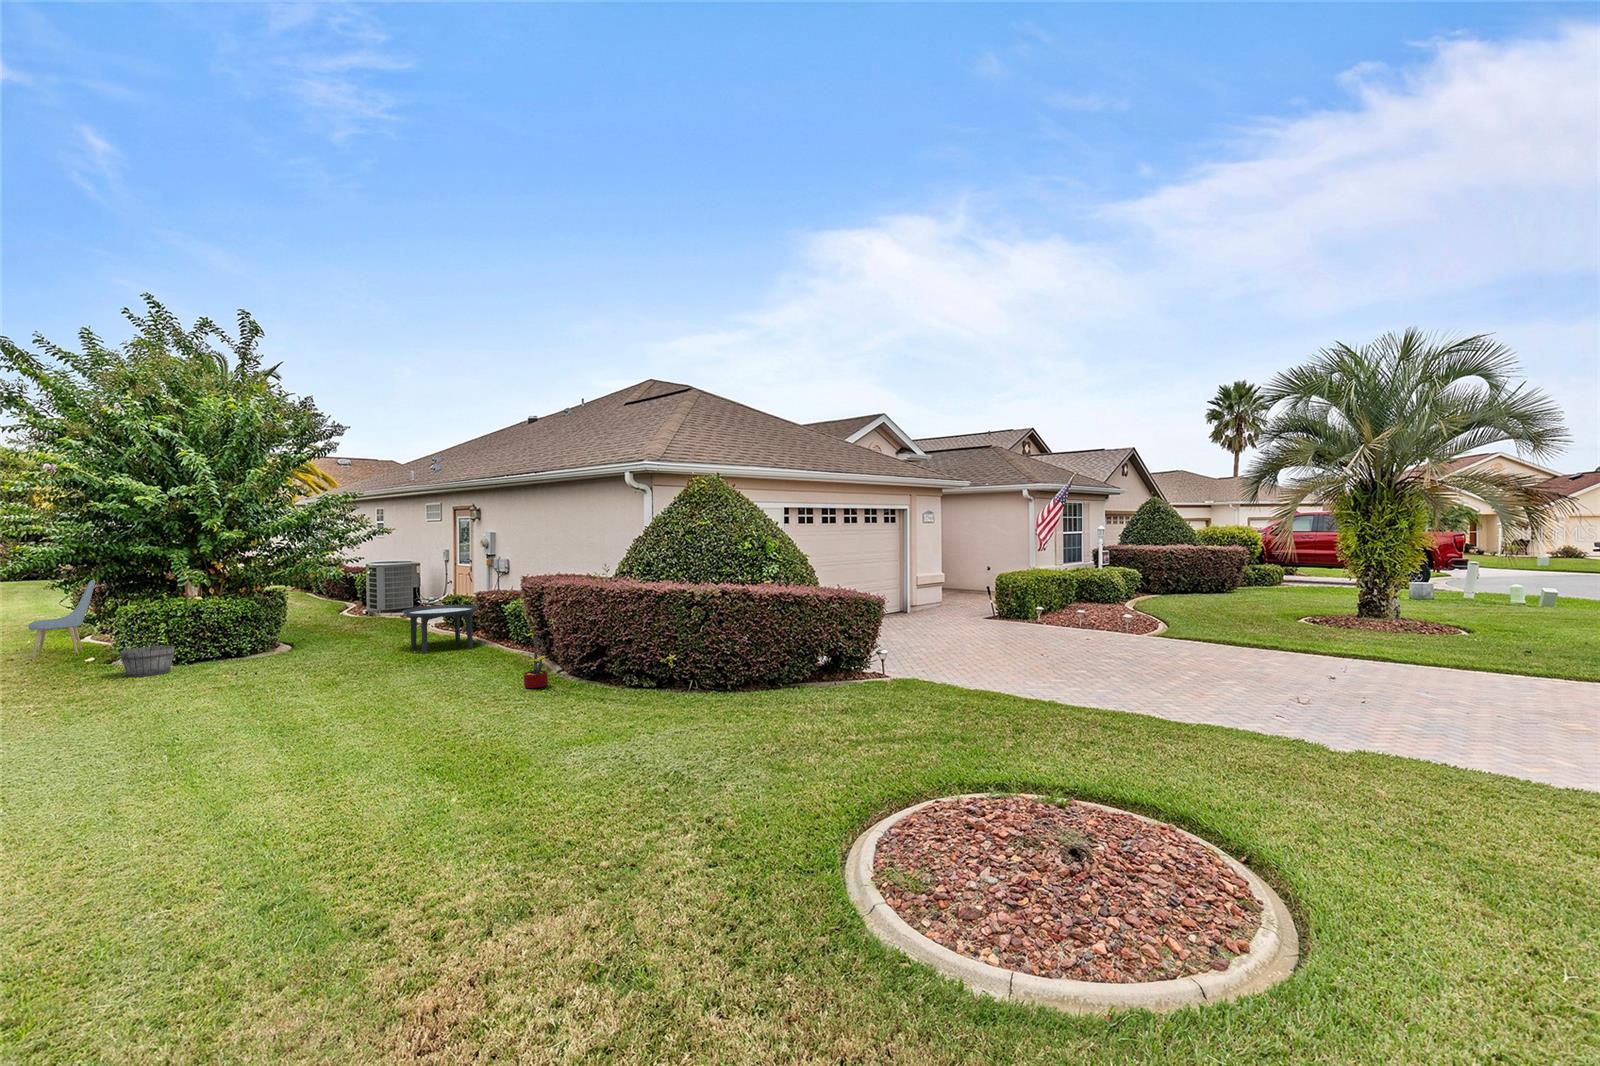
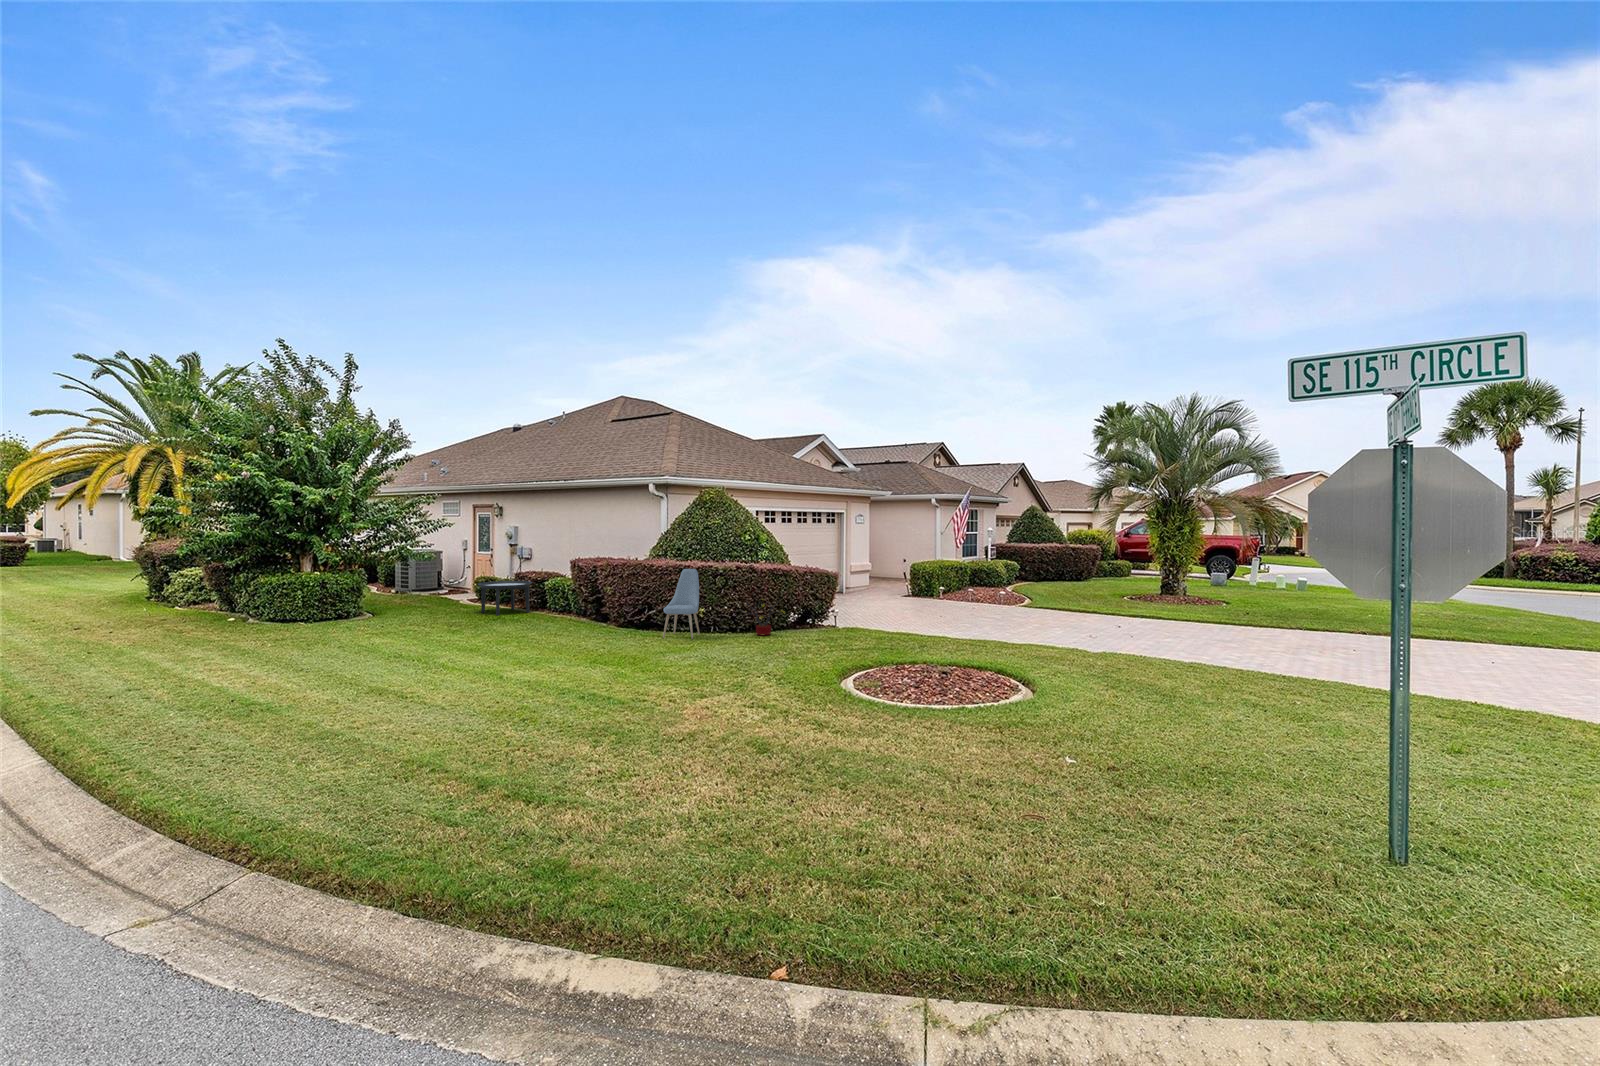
chair: present [28,580,96,658] -> present [663,569,700,639]
decorative plant: present [524,630,549,688] -> present [749,602,784,635]
wooden bucket: present [120,639,175,677] -> none [289,601,325,628]

